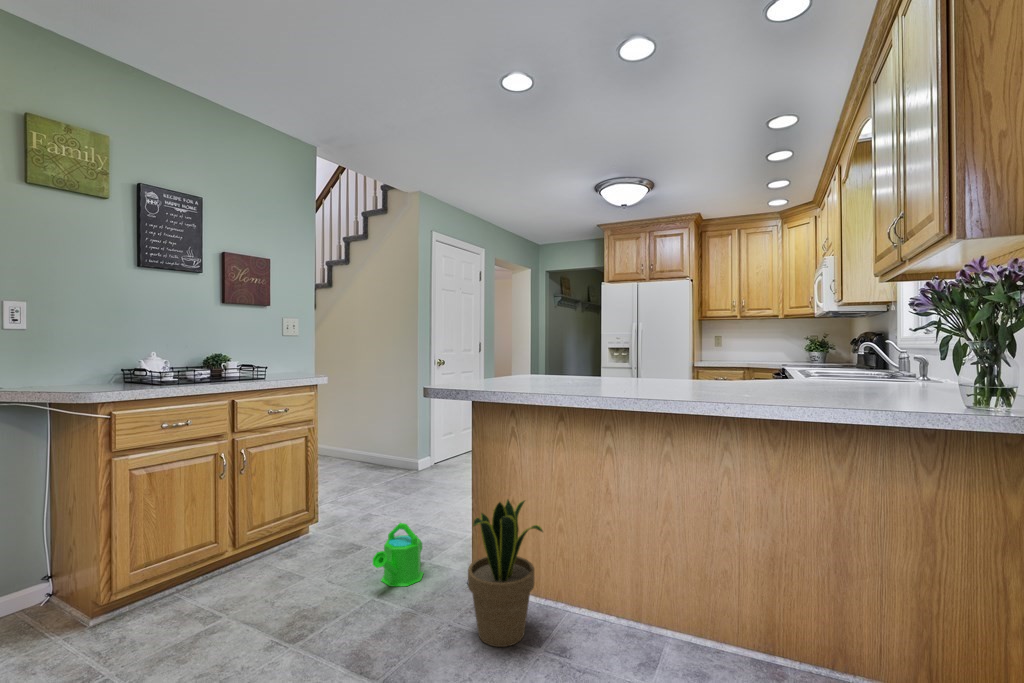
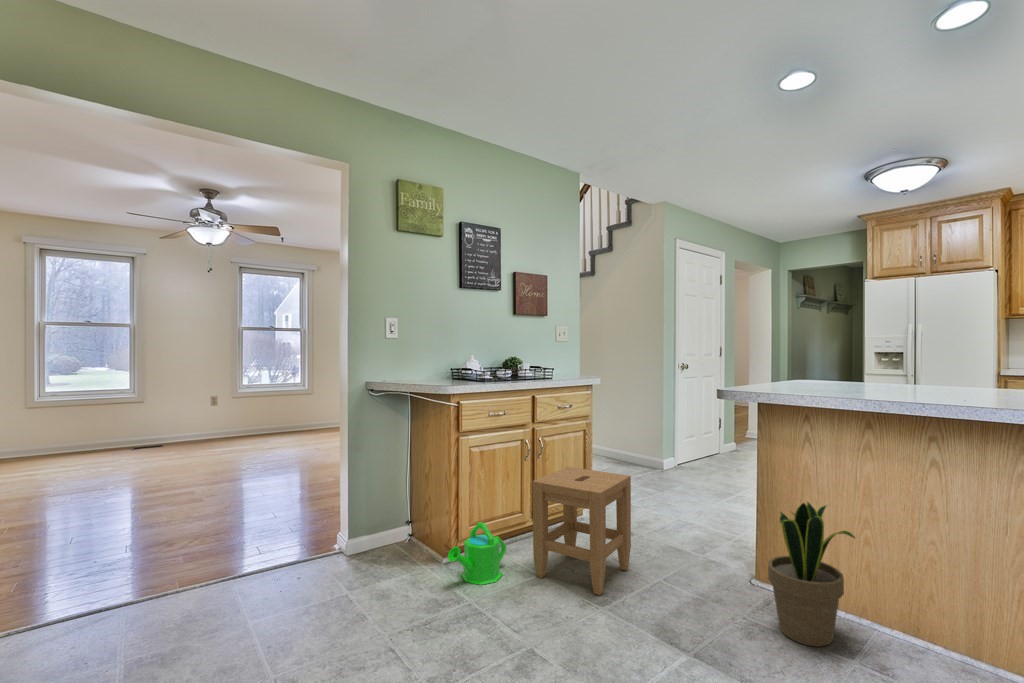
stool: none [212,482,344,633] -> present [532,467,631,595]
watering can: present [373,523,423,586] -> present [448,522,506,585]

